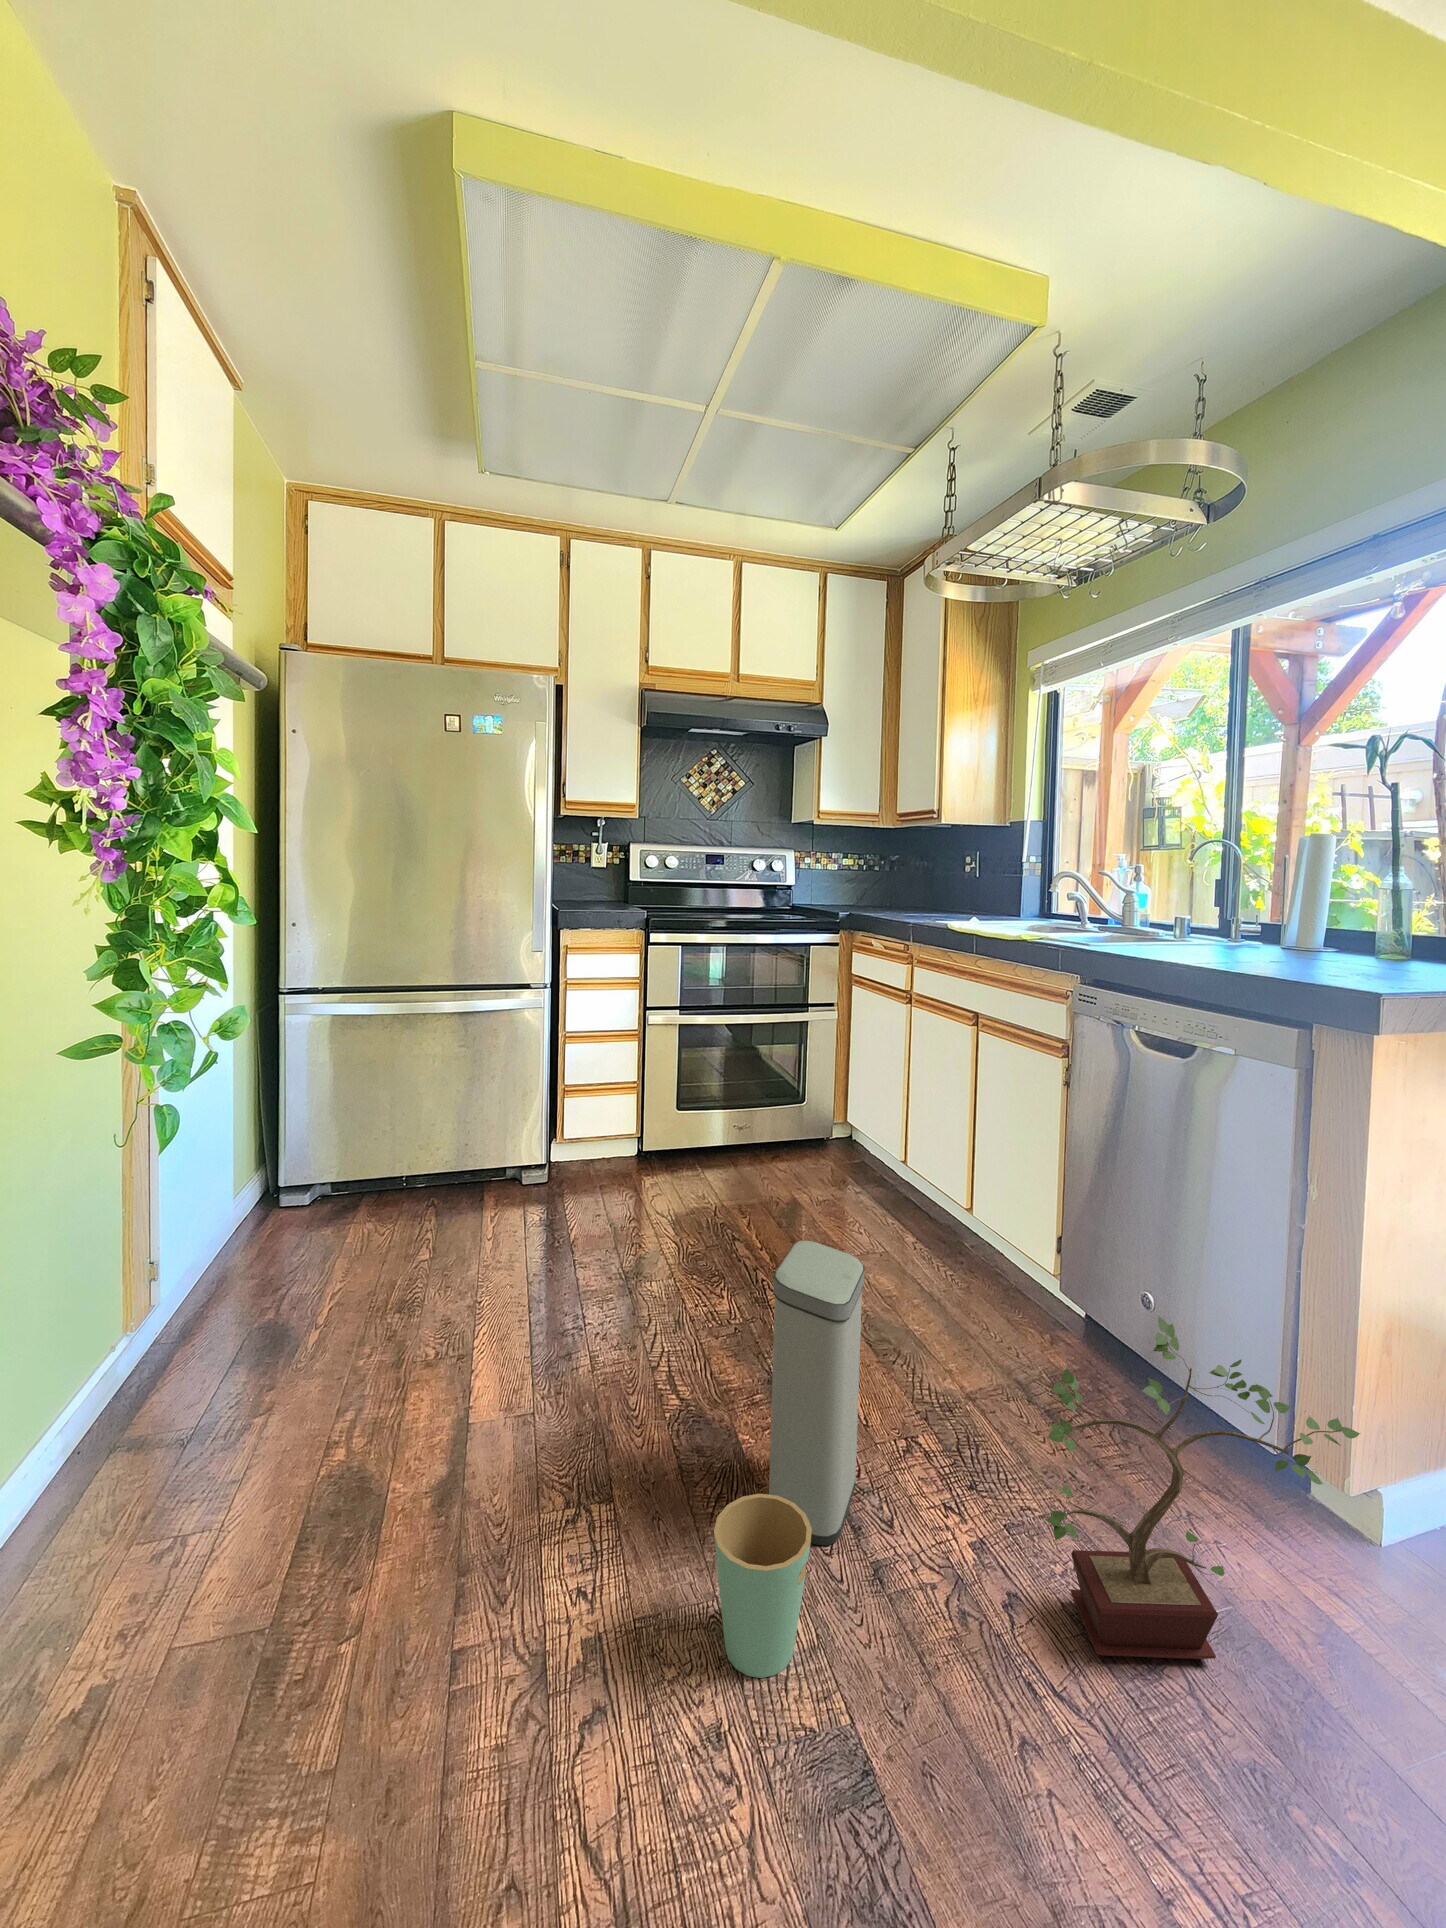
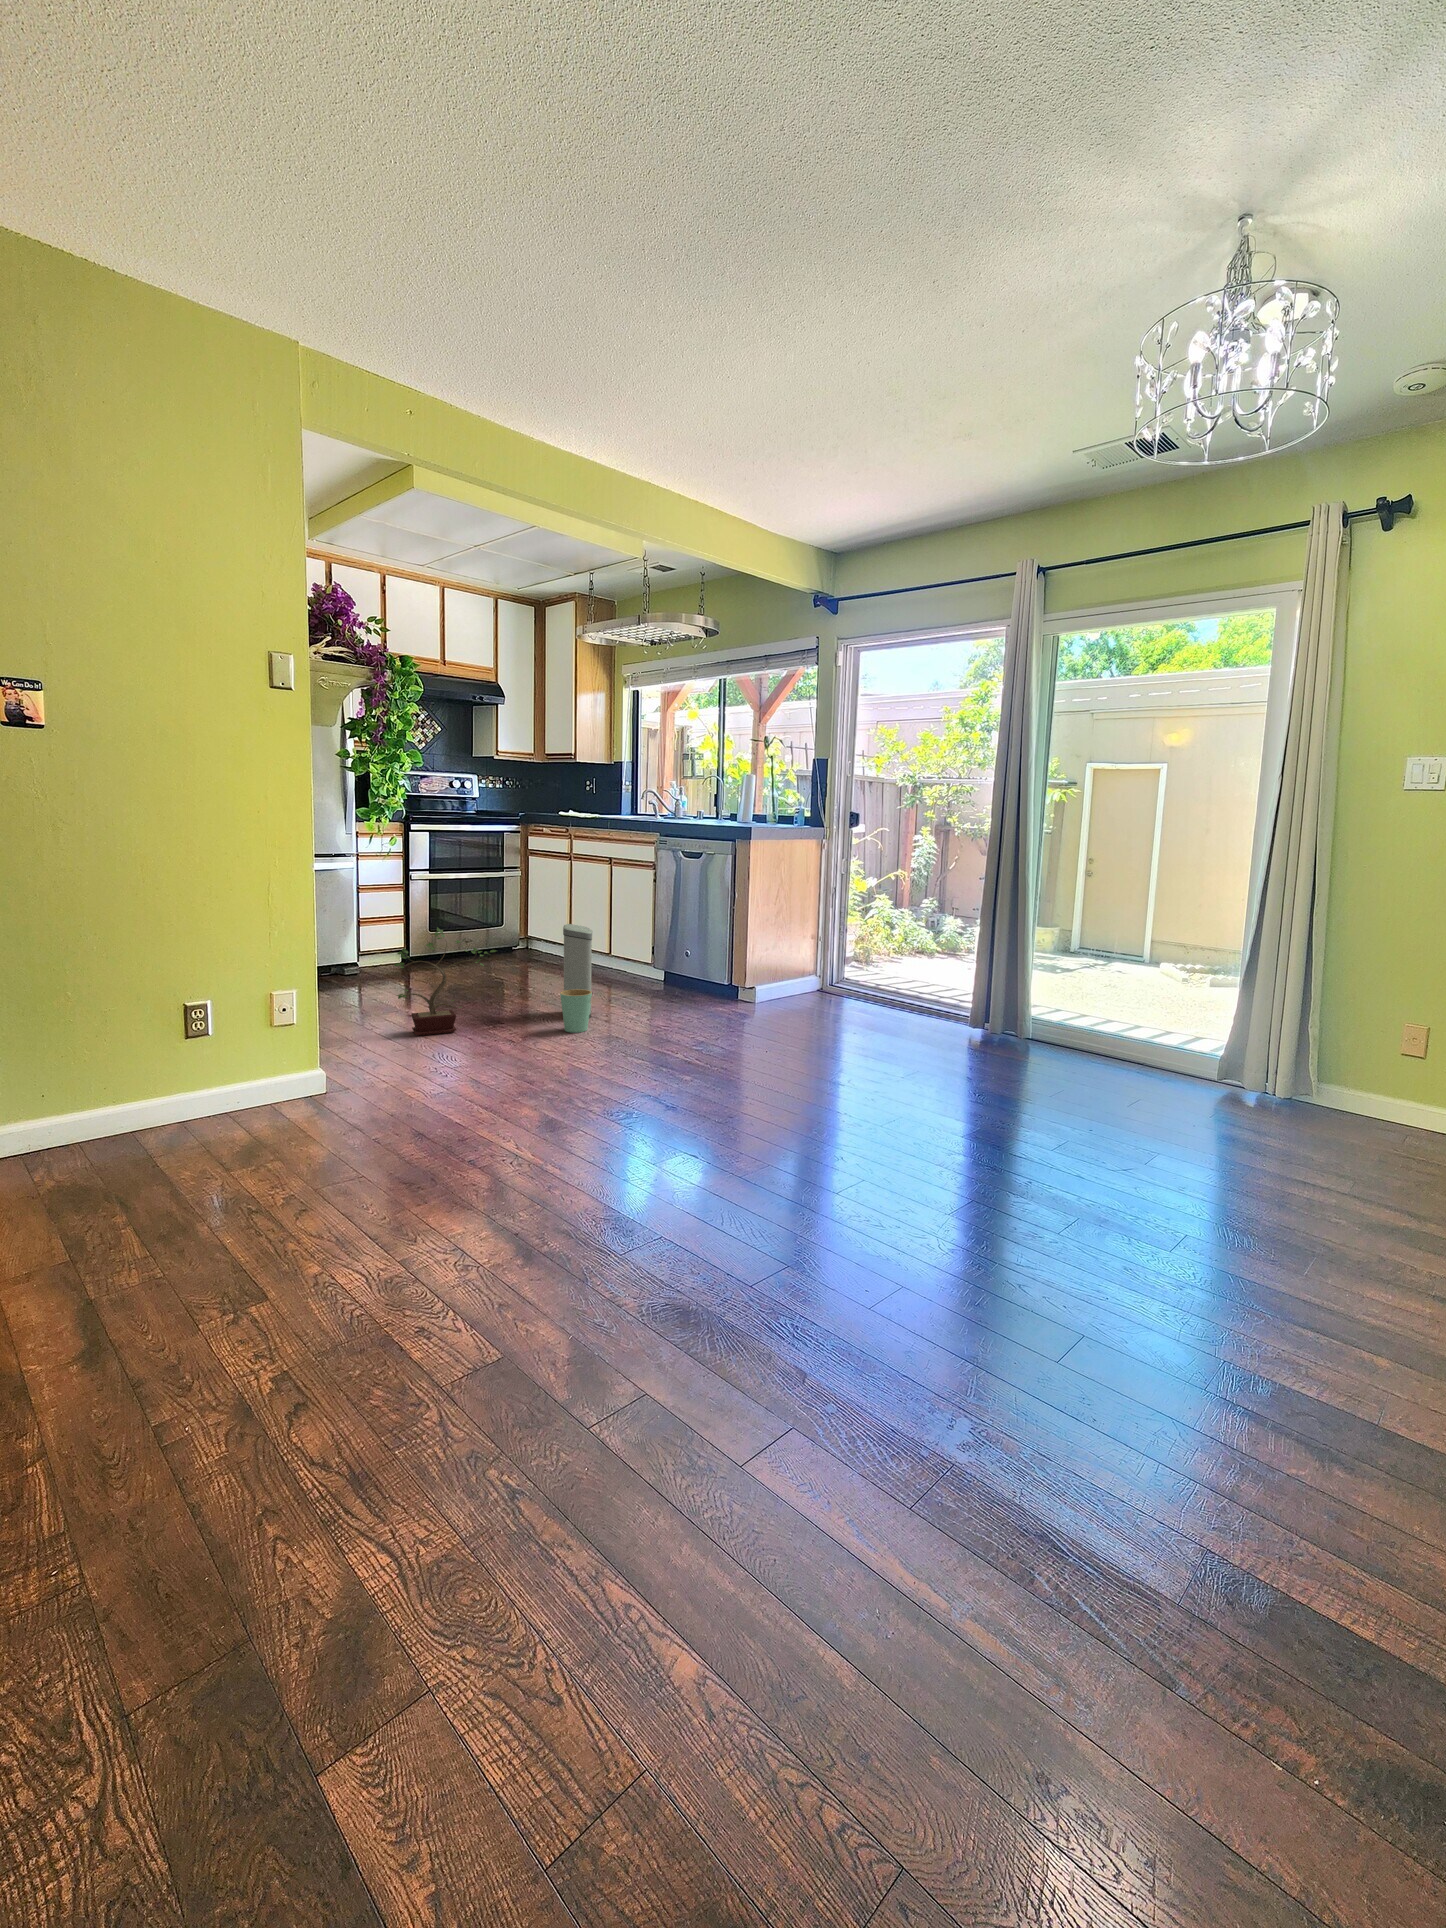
potted plant: present [1045,1316,1360,1659] -> present [394,928,496,1036]

